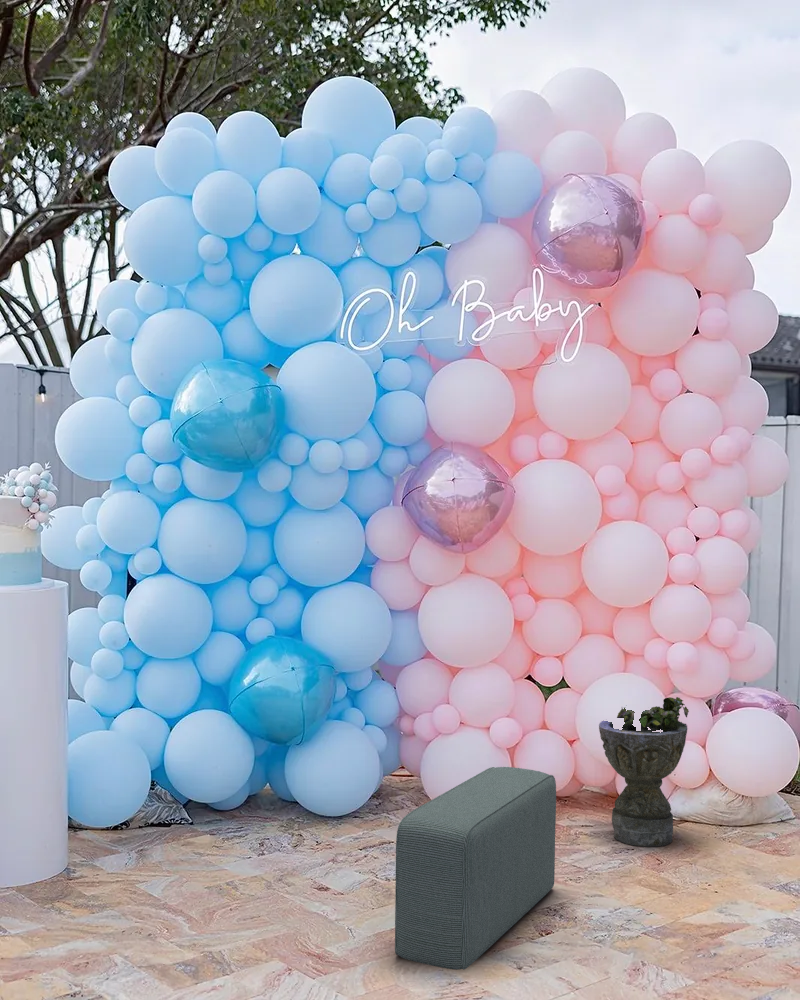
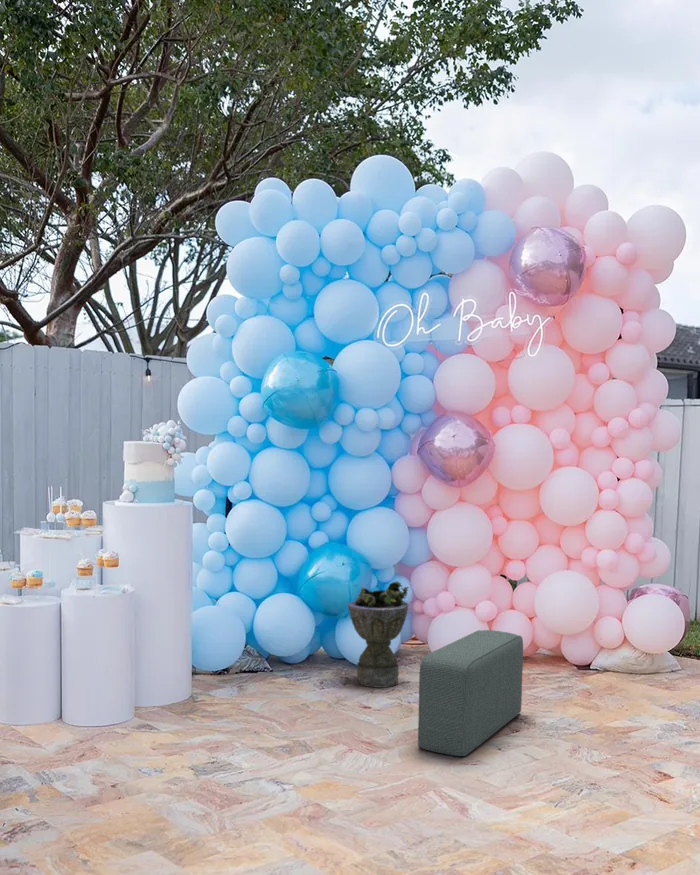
planter: present [599,697,689,847] -> present [348,582,408,688]

